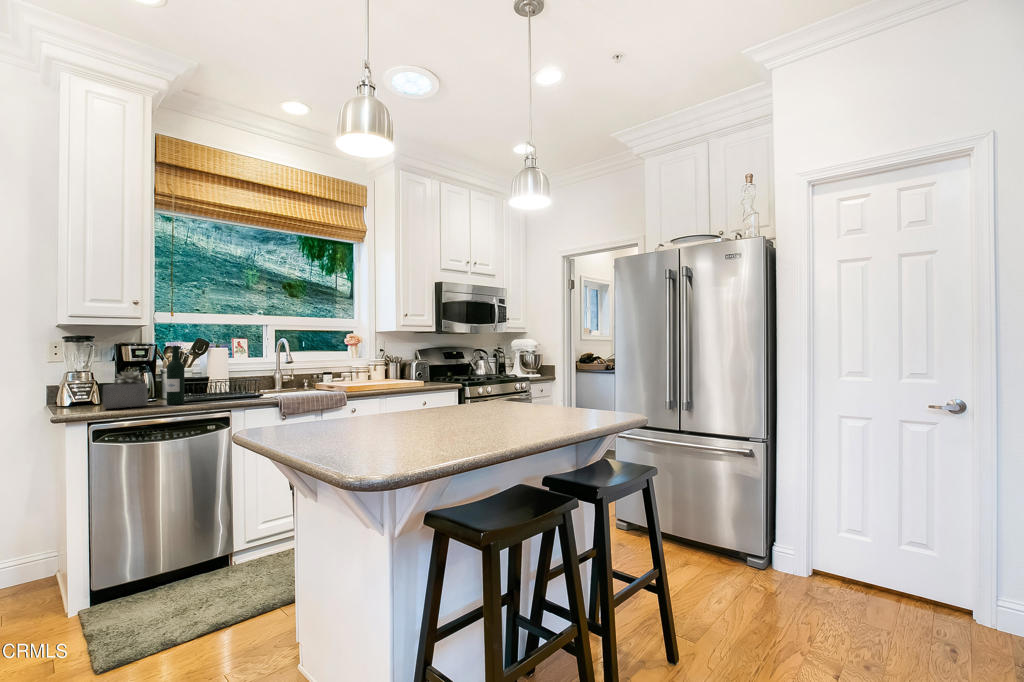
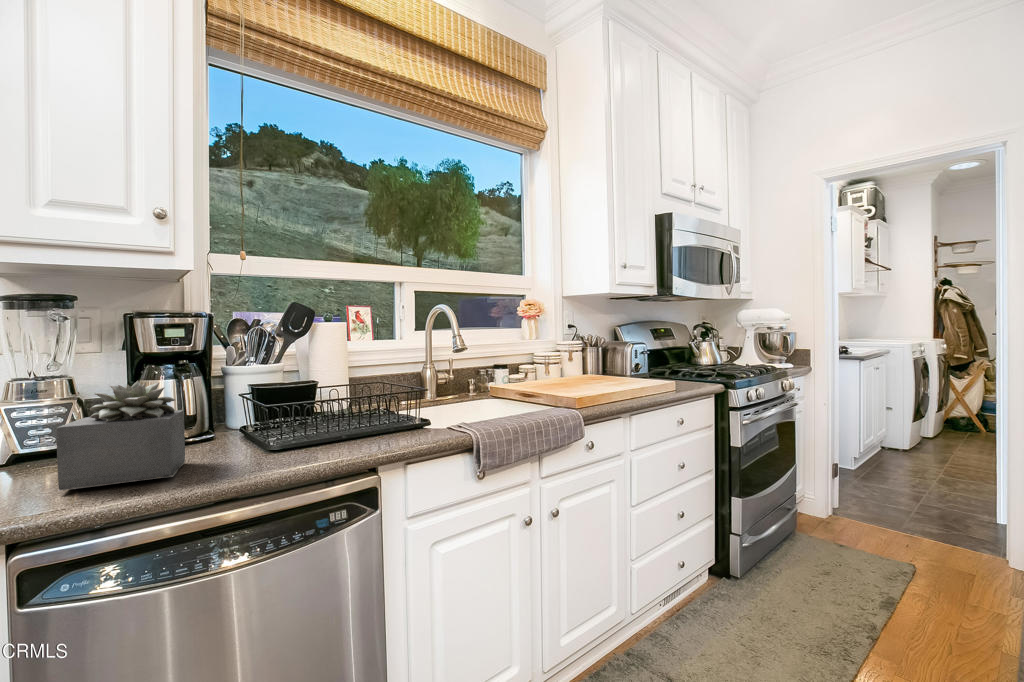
wine bottle: present [167,346,184,405] -> none [226,319,269,466]

